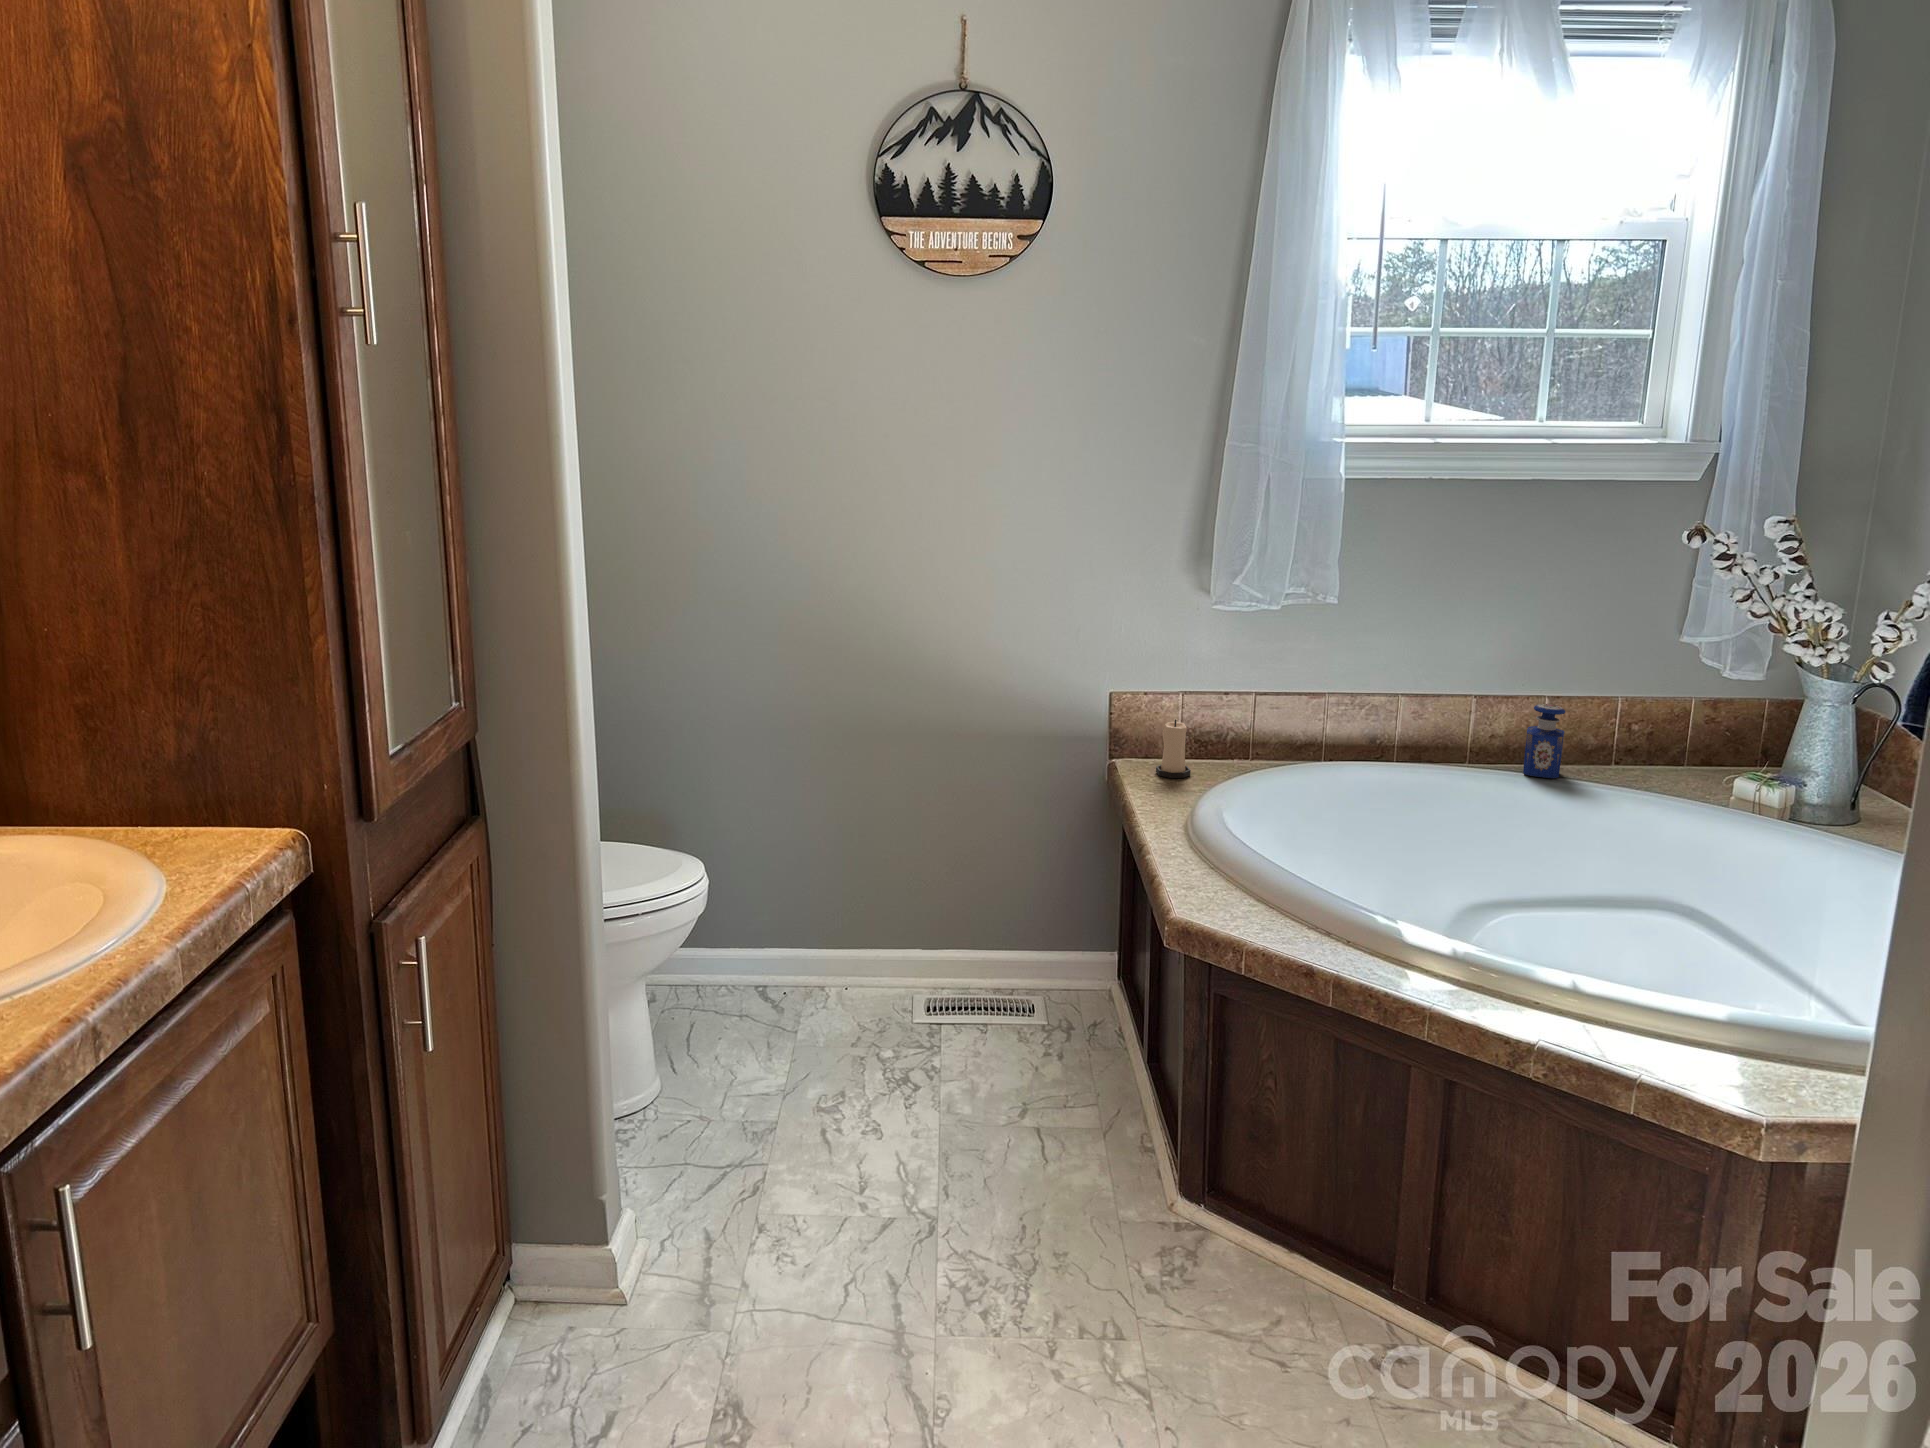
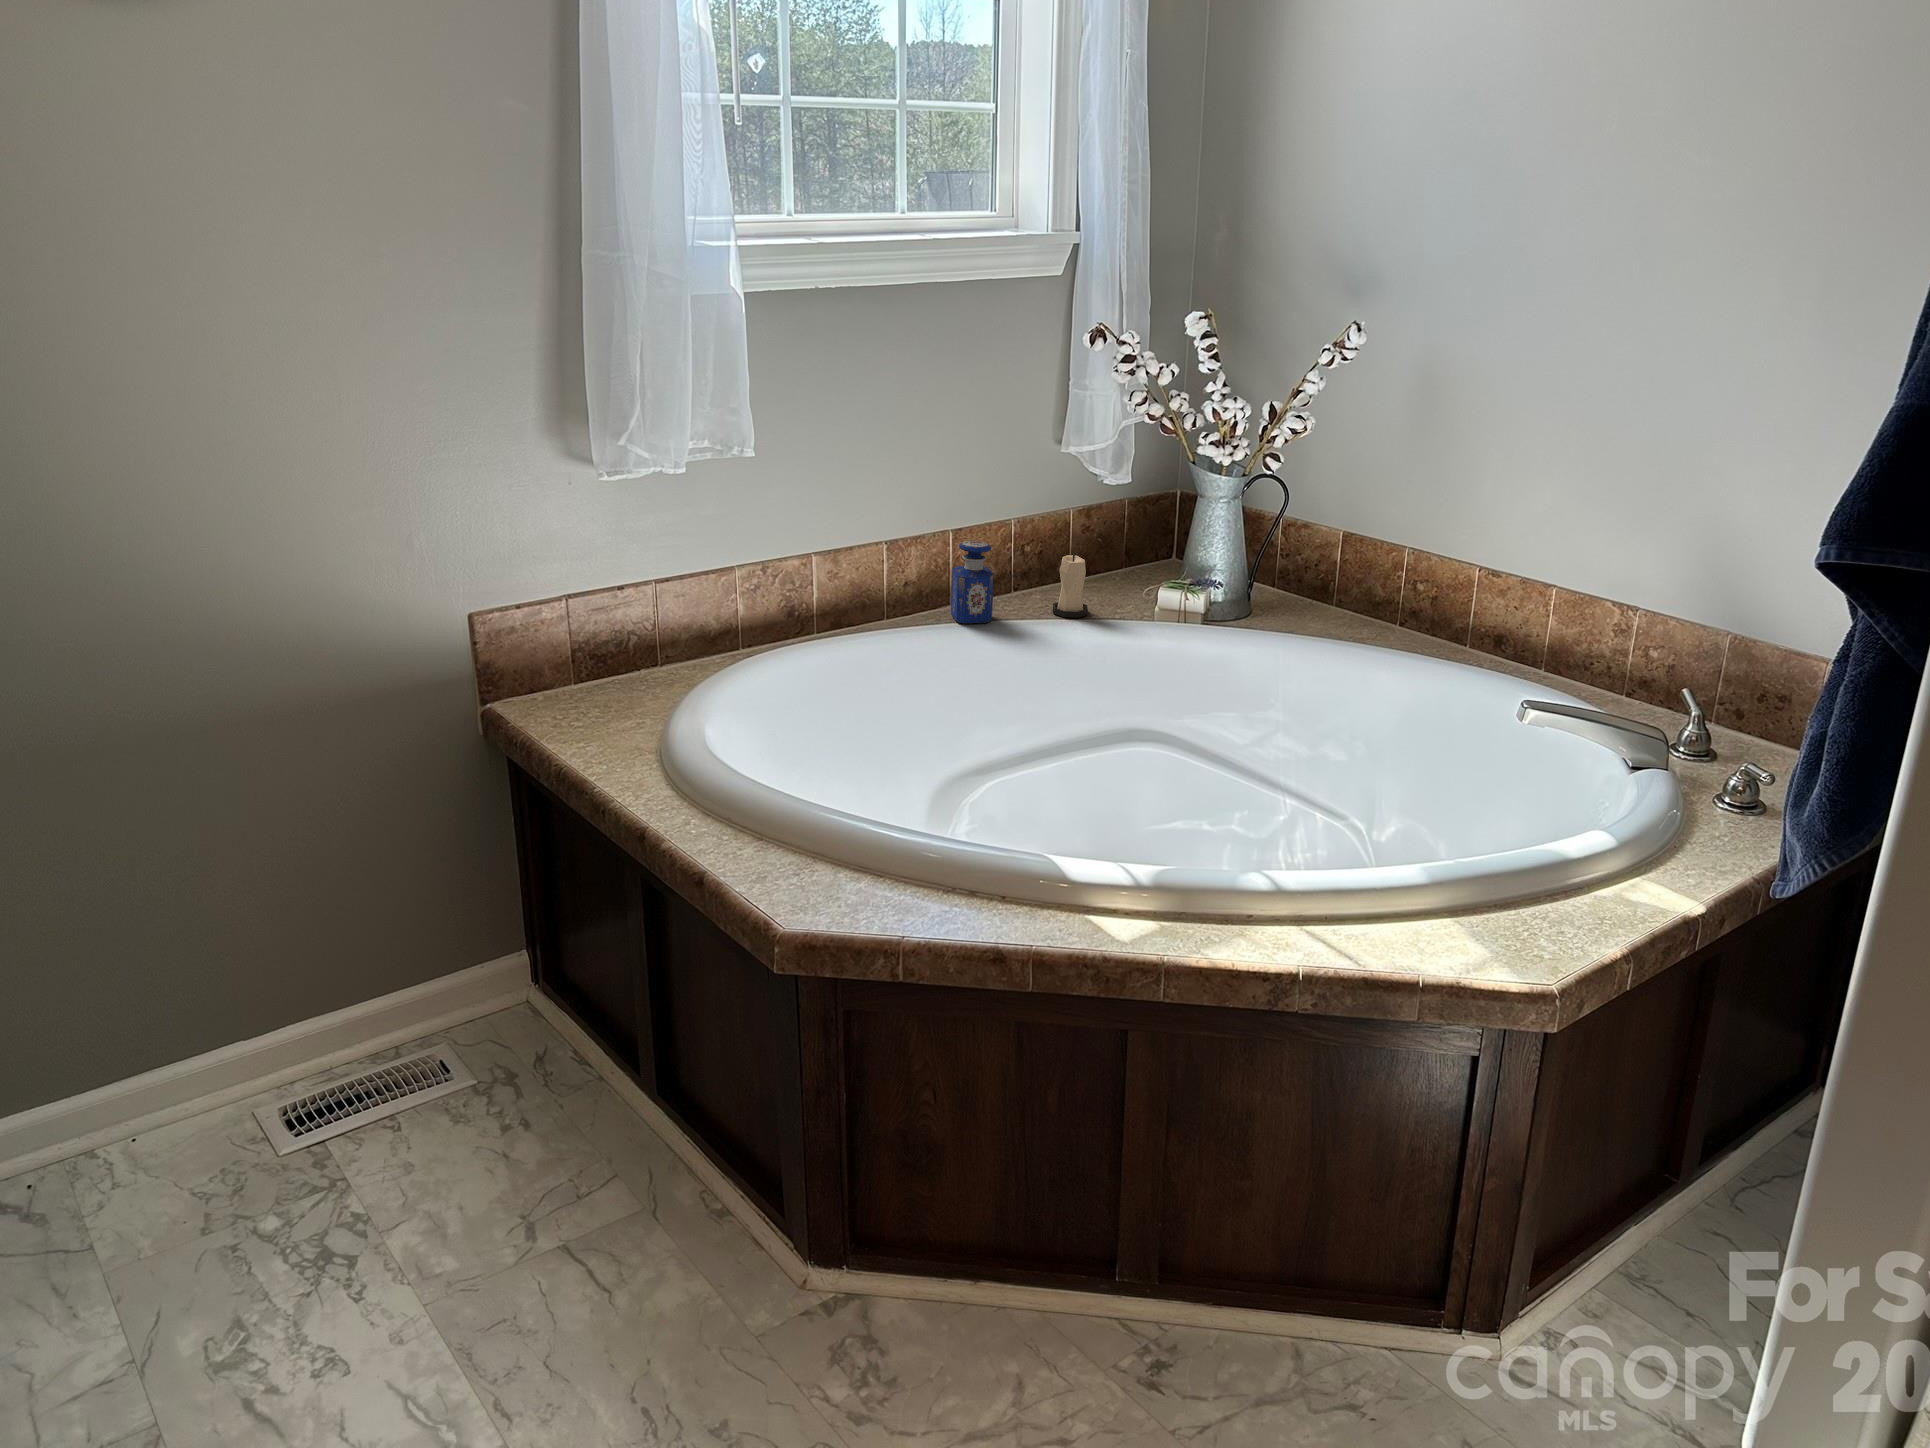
candle: present [1156,719,1191,778] -> present [1053,553,1088,618]

